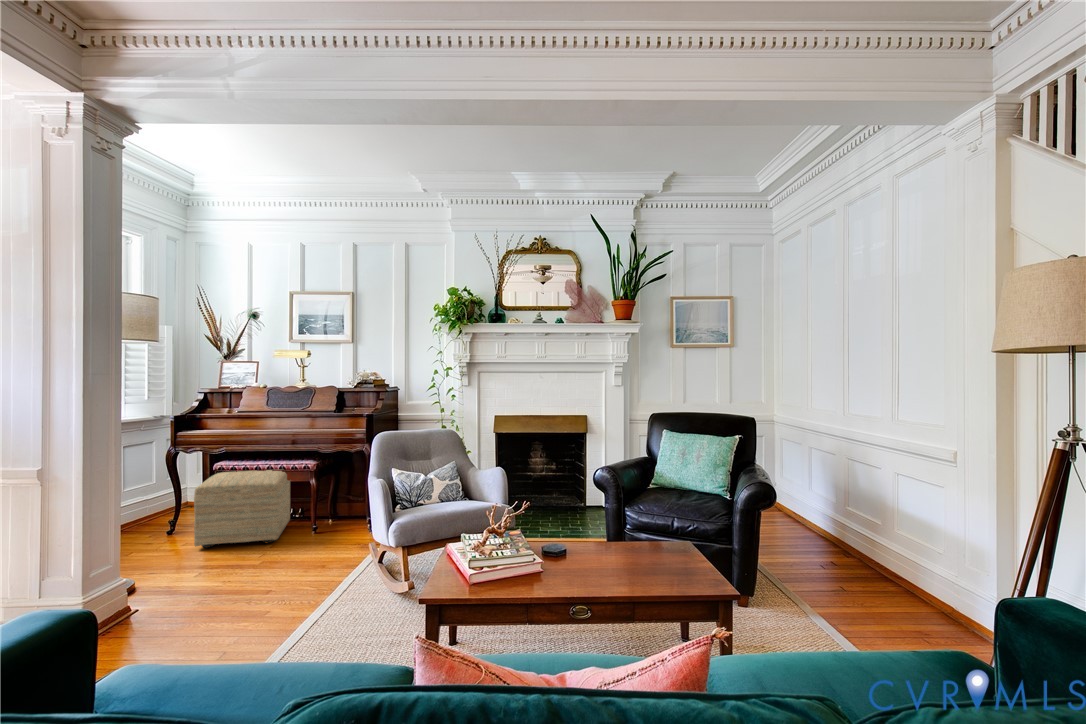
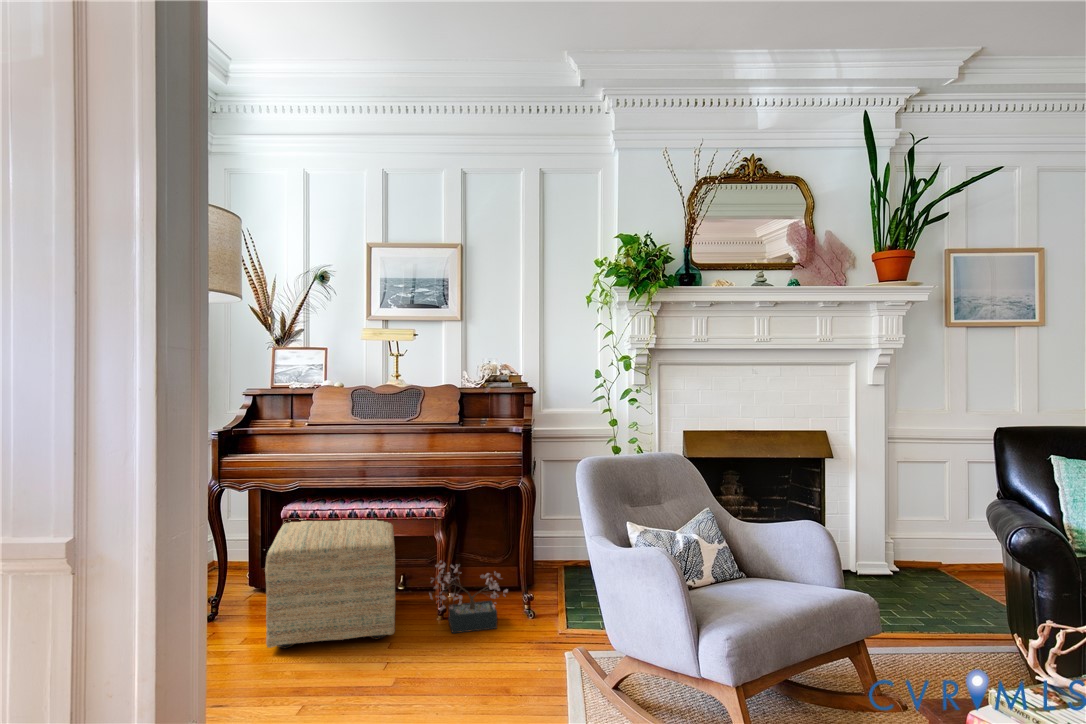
decorative plant: none [304,496,357,540] -> present [429,561,508,633]

